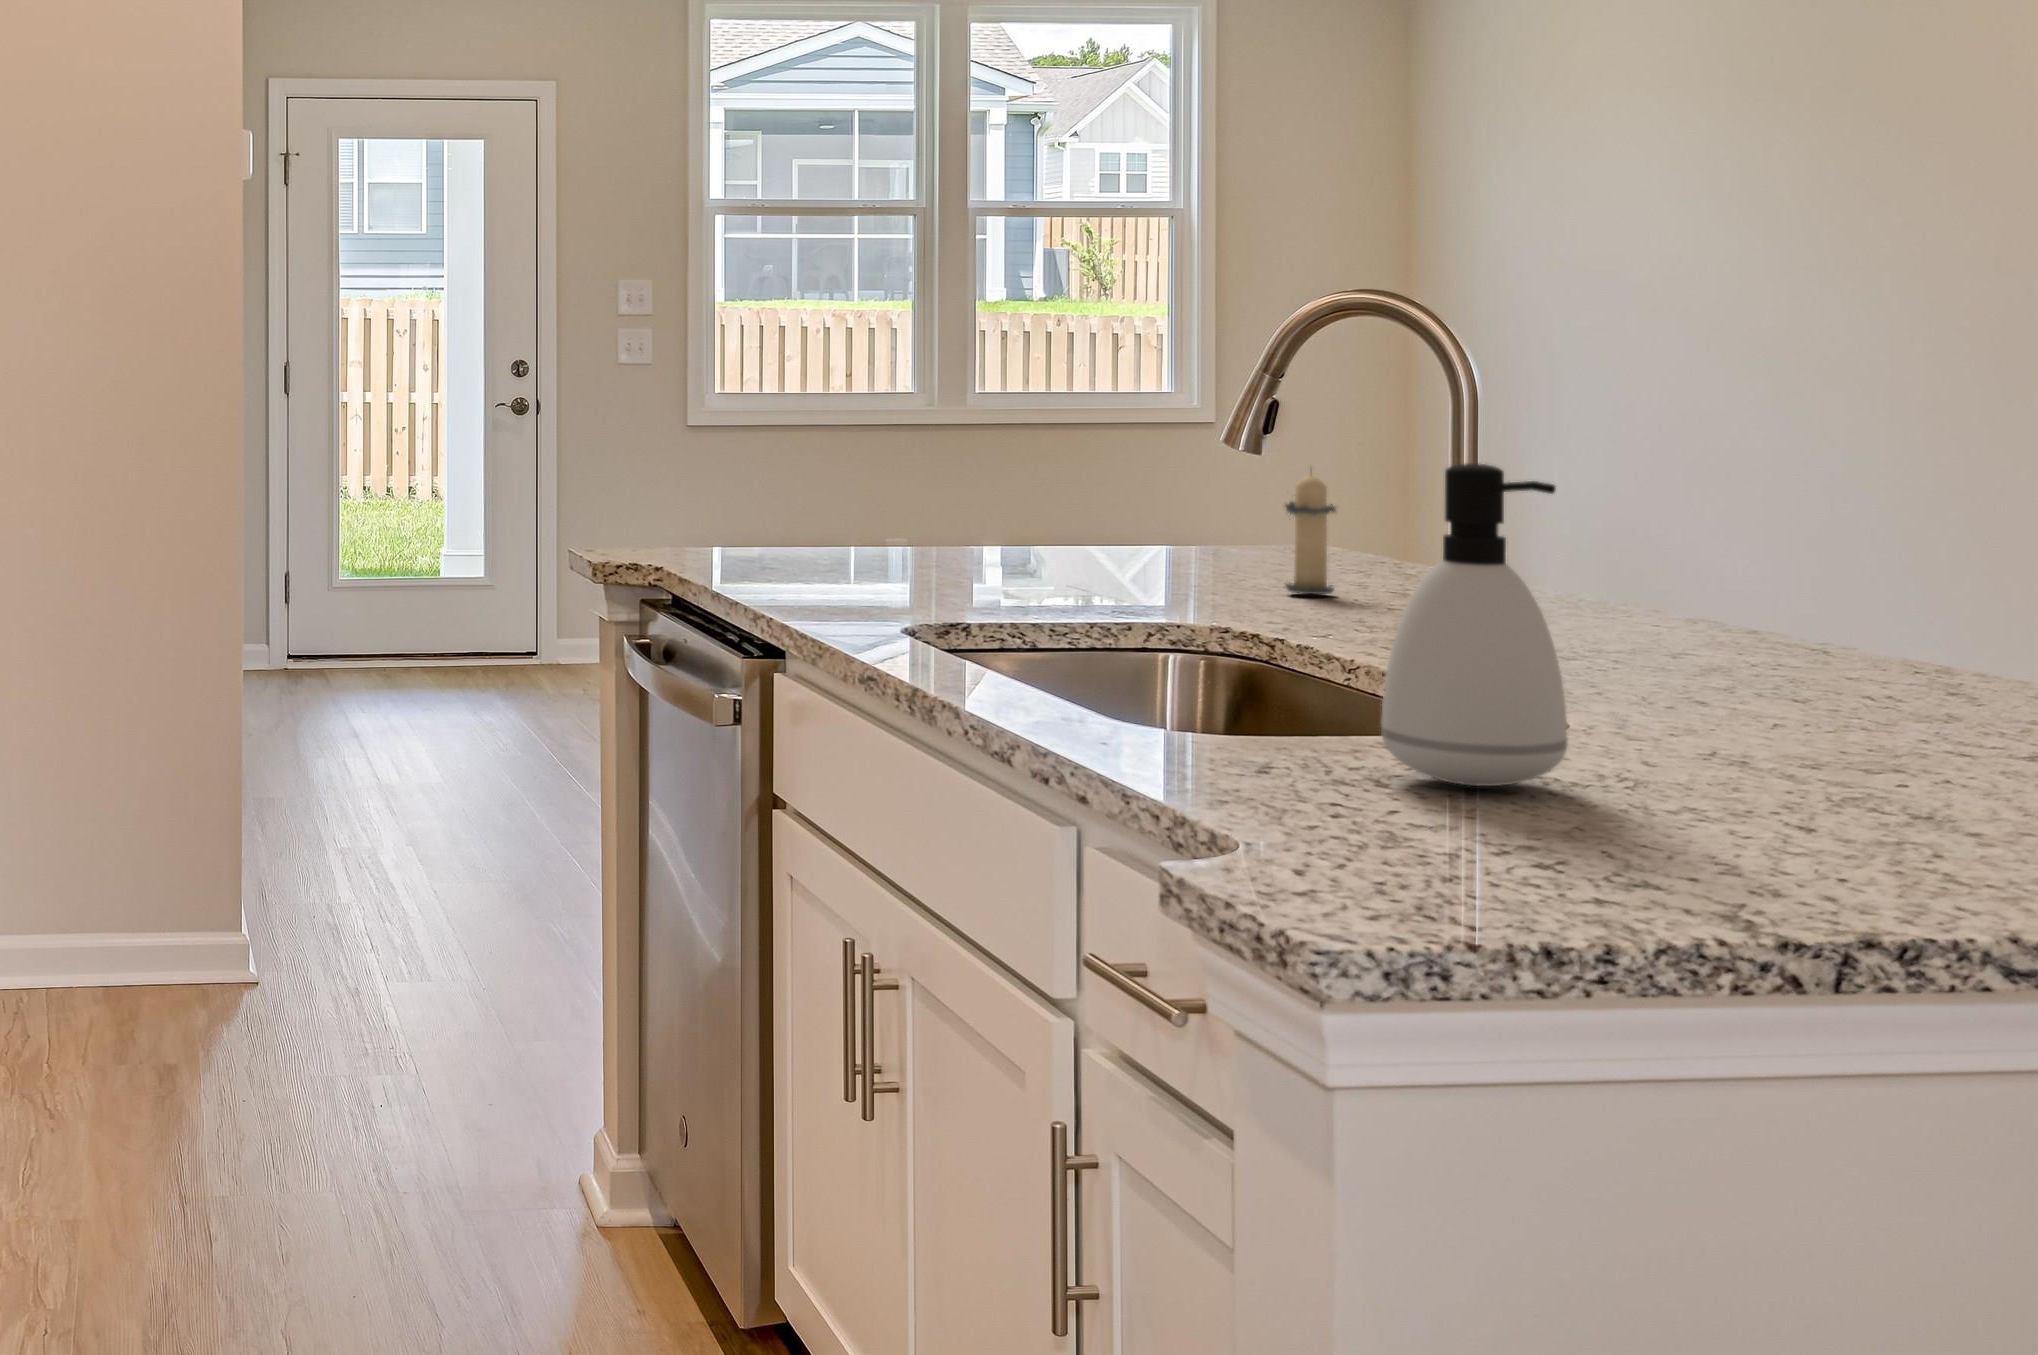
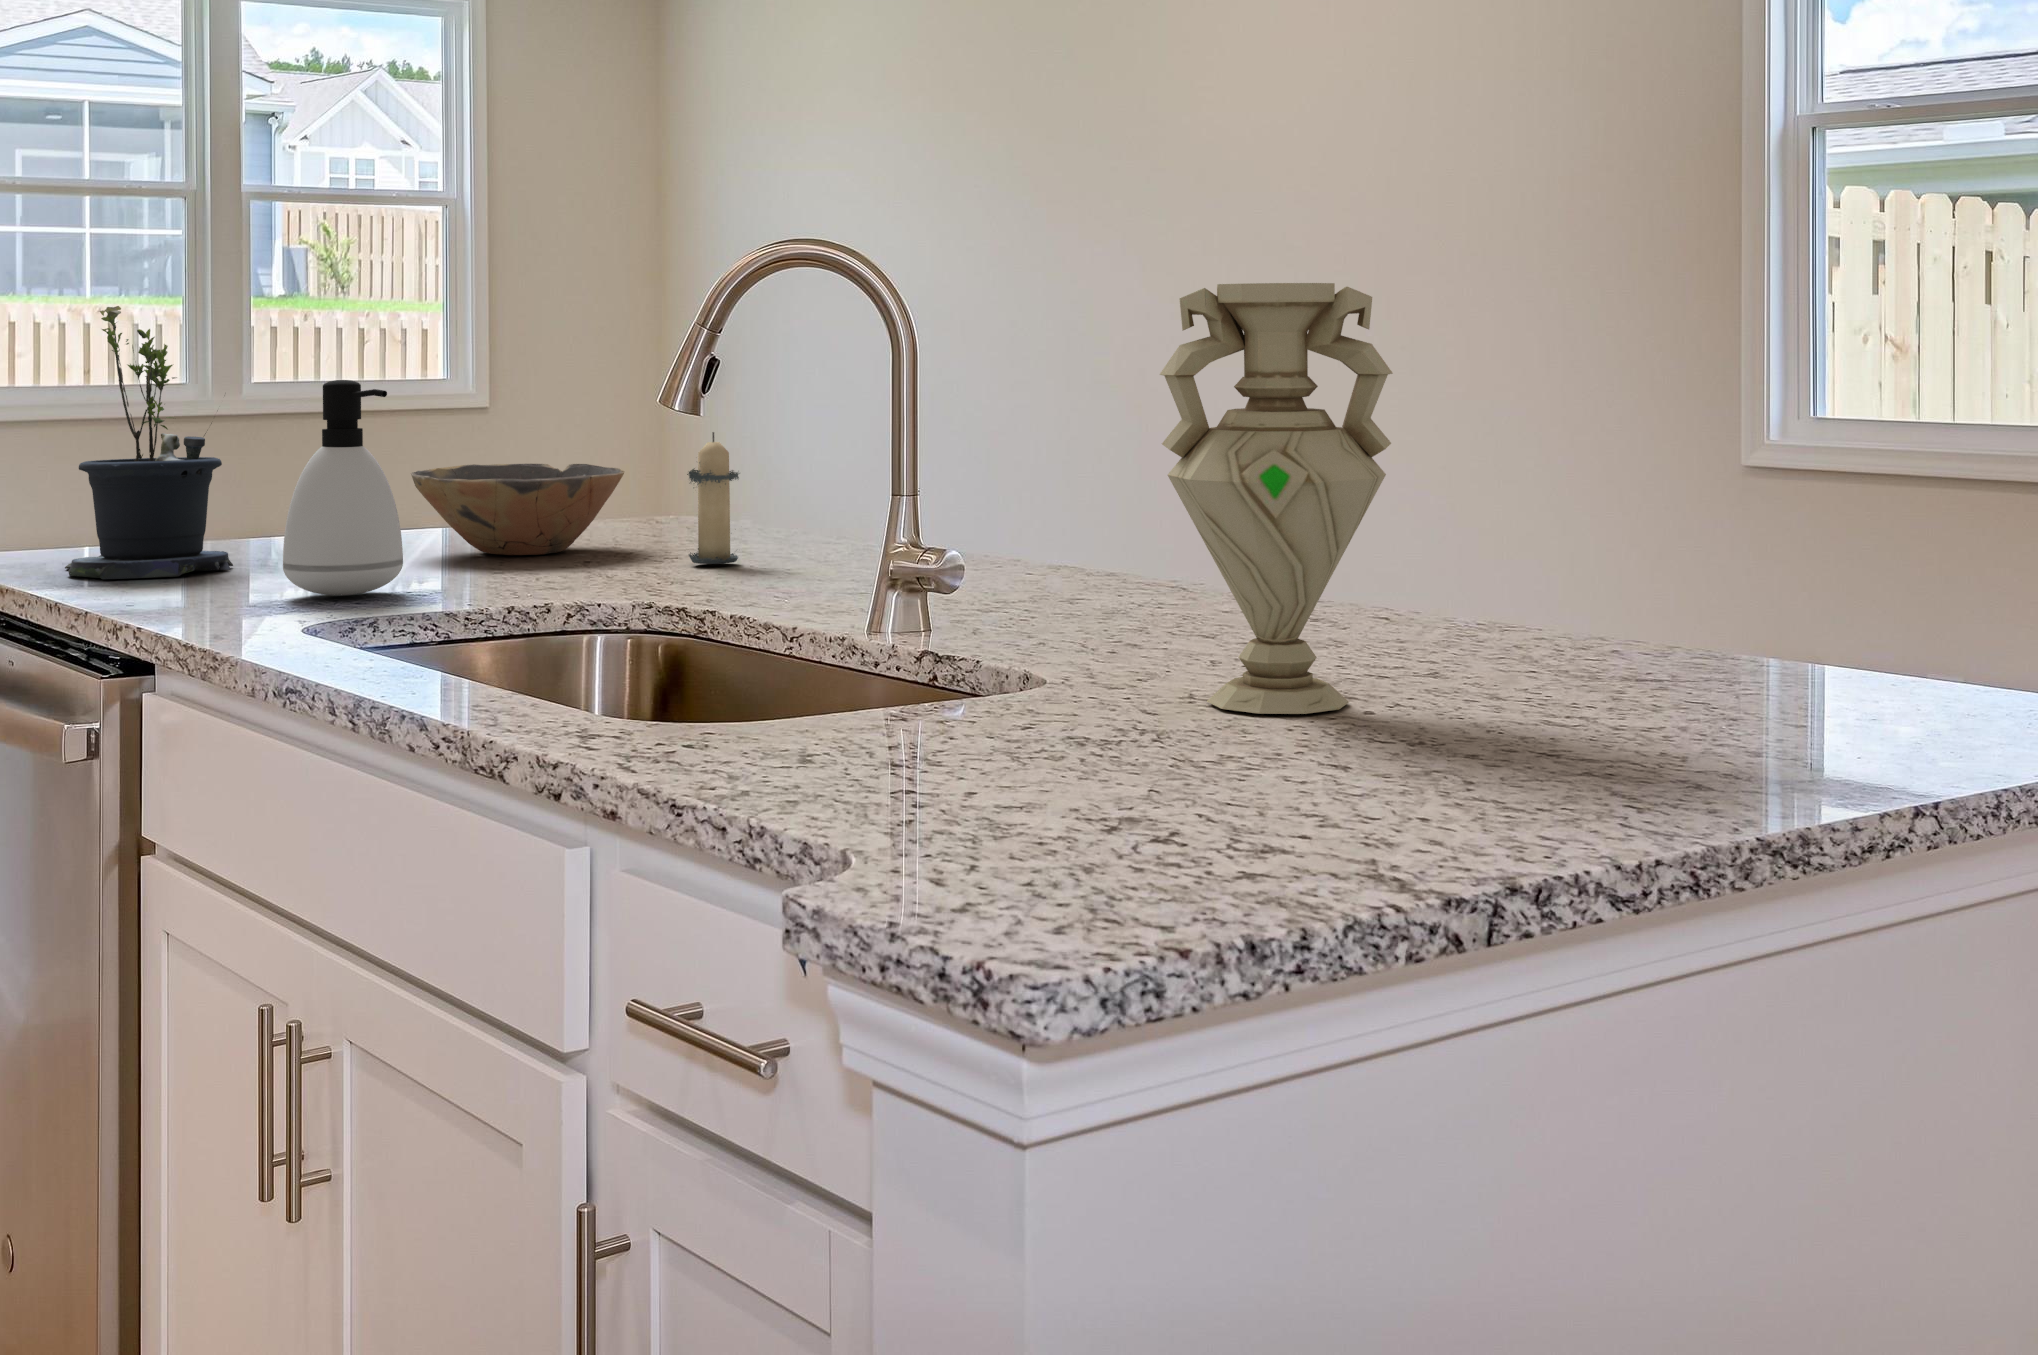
potted plant: none [740,337,874,572] -> present [65,306,233,579]
vase: none [1662,346,1930,783] -> present [1160,283,1393,714]
soap dispenser: present [1381,463,1568,786] -> present [283,380,403,596]
bowl: none [1031,486,1234,574] -> present [411,464,624,555]

